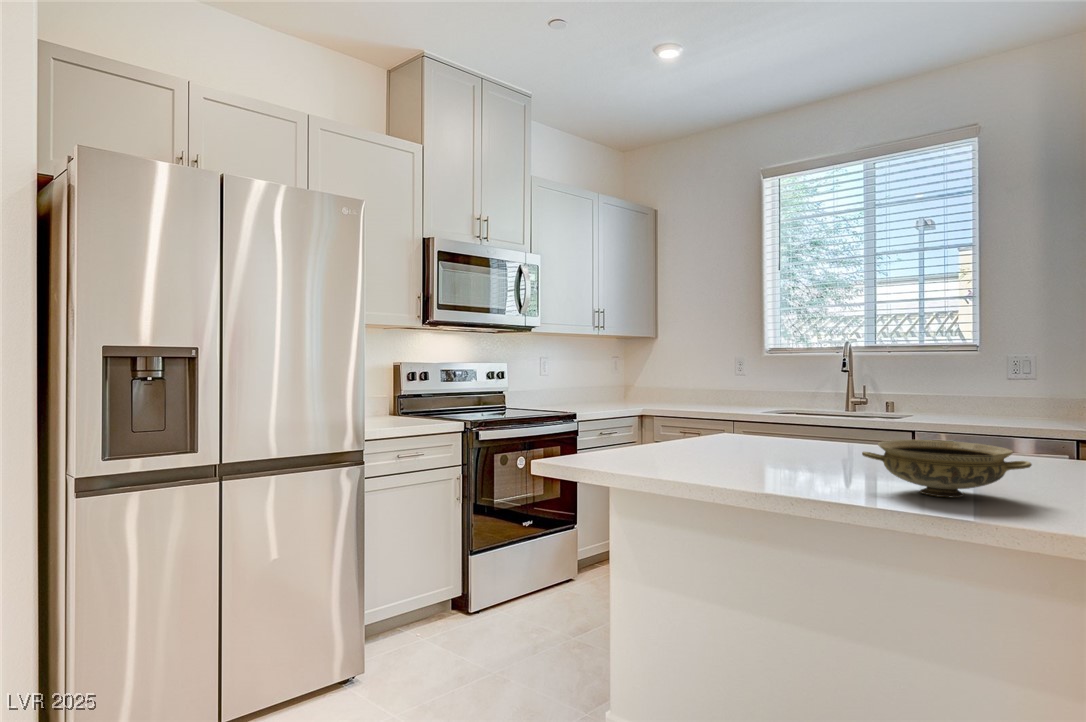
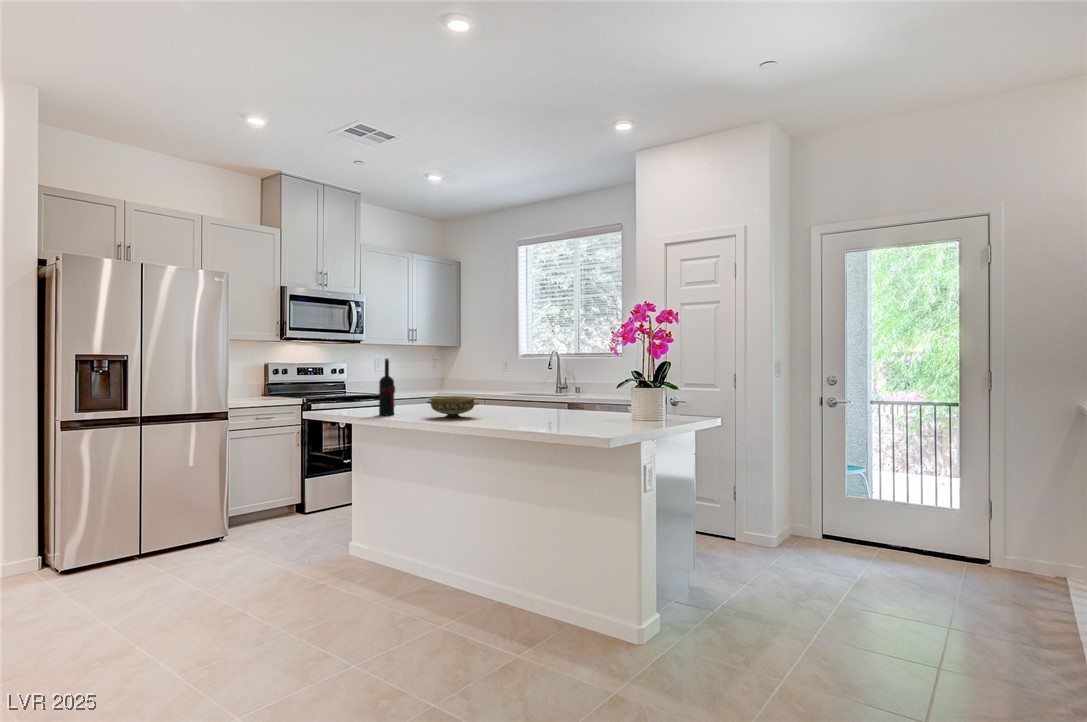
wine bottle: none [724,352,767,481] -> present [379,359,395,415]

